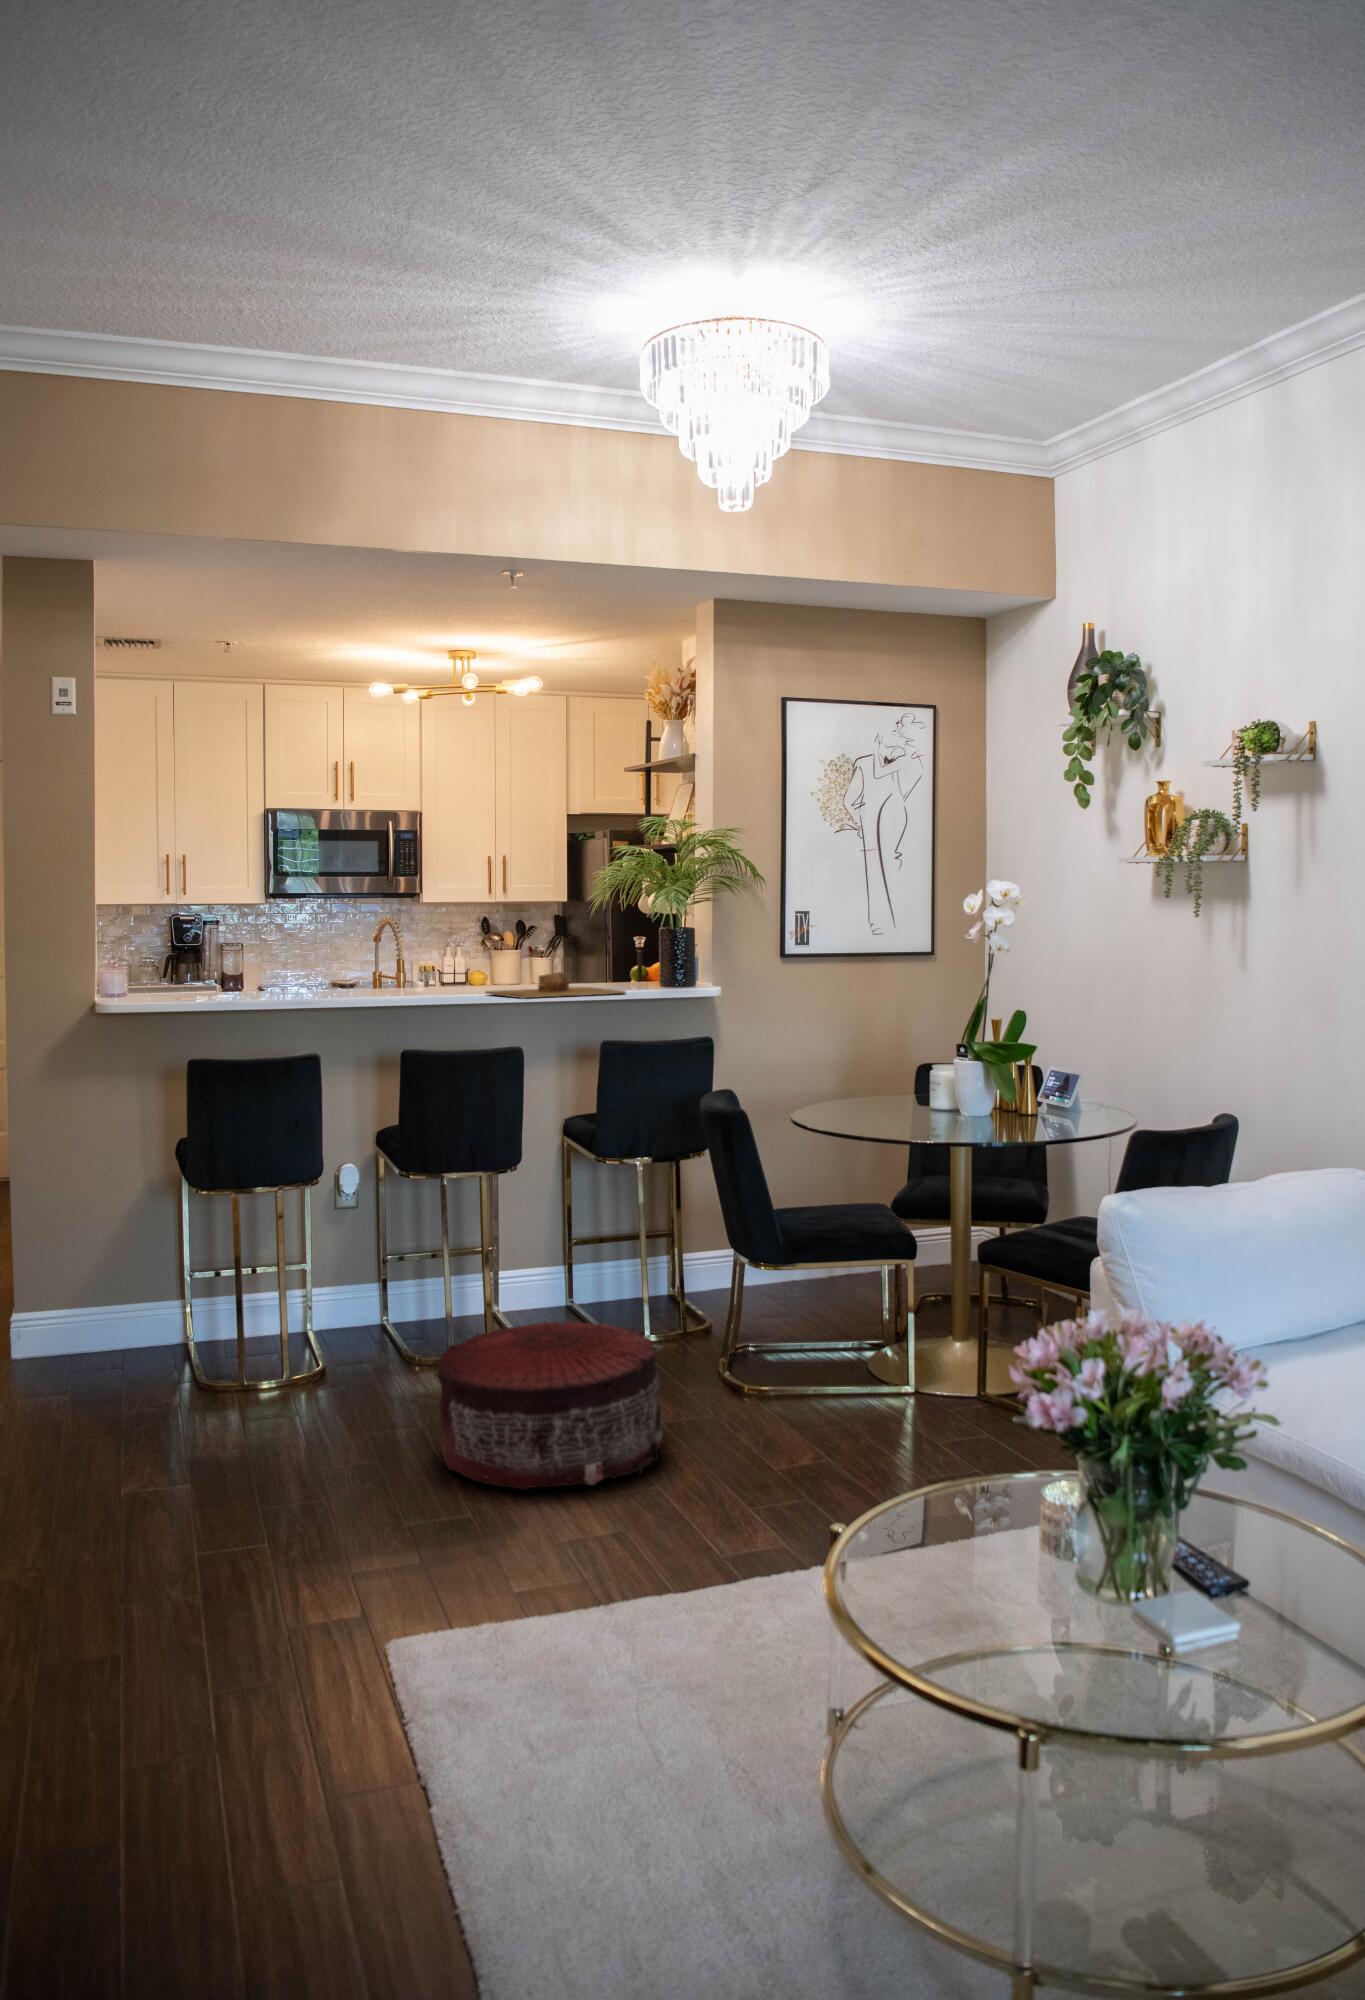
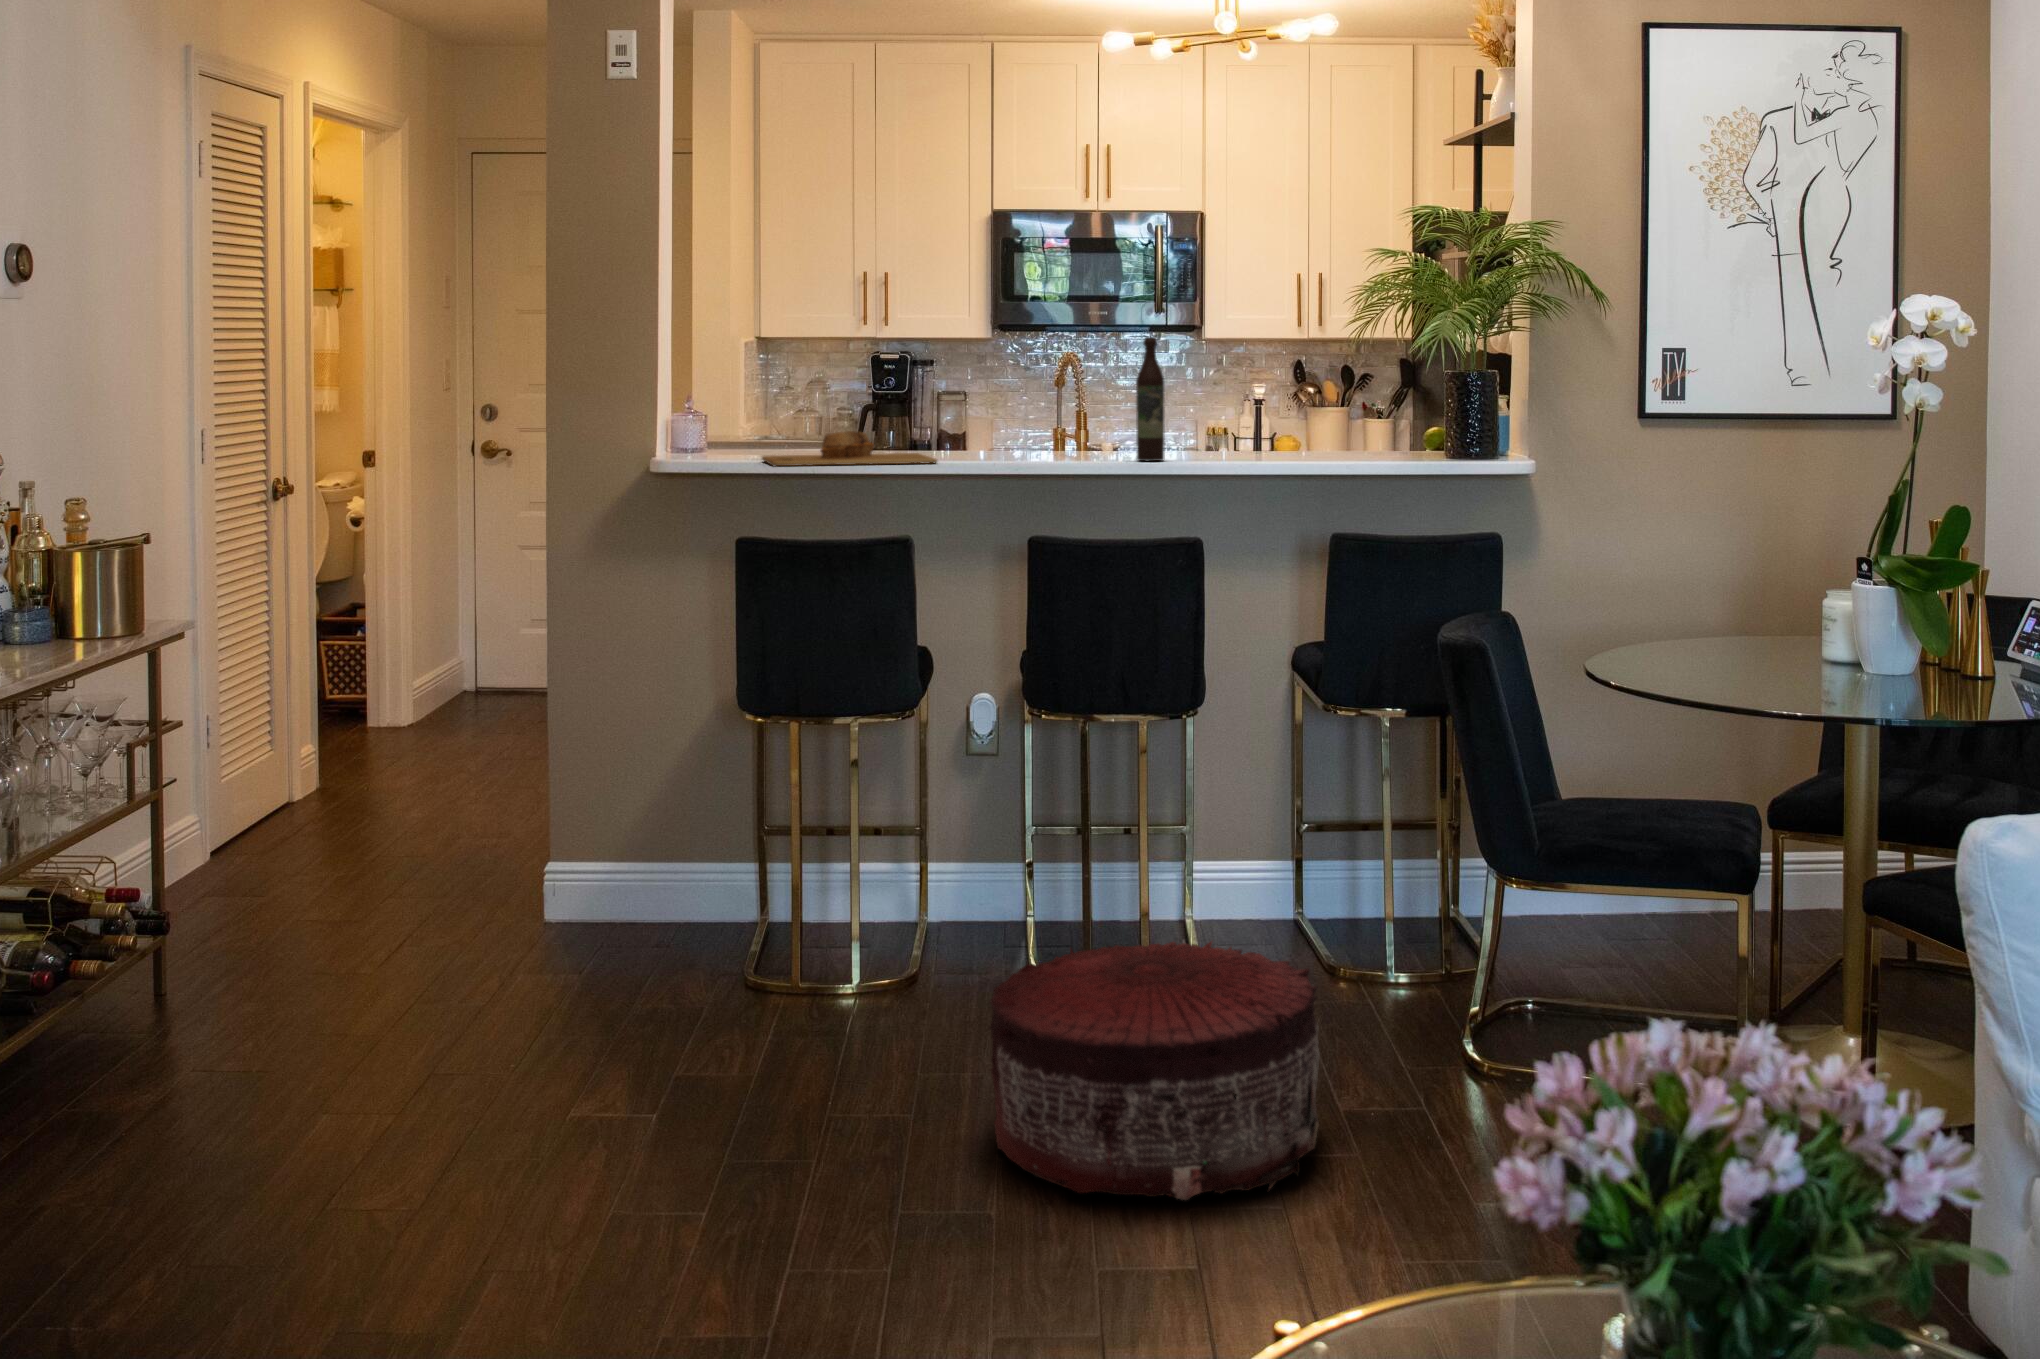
wine bottle: none [449,906,470,995] -> present [1136,337,1165,461]
cutting board: present [486,972,626,999] -> present [762,431,937,466]

